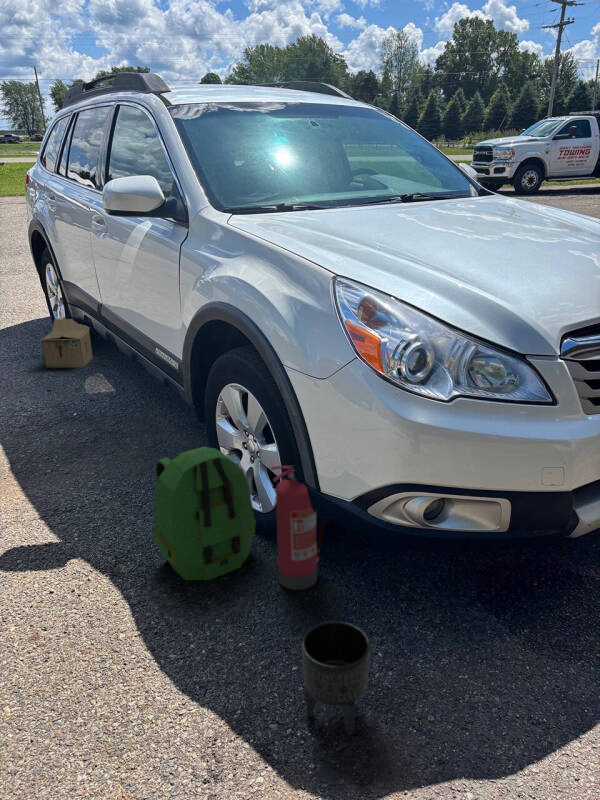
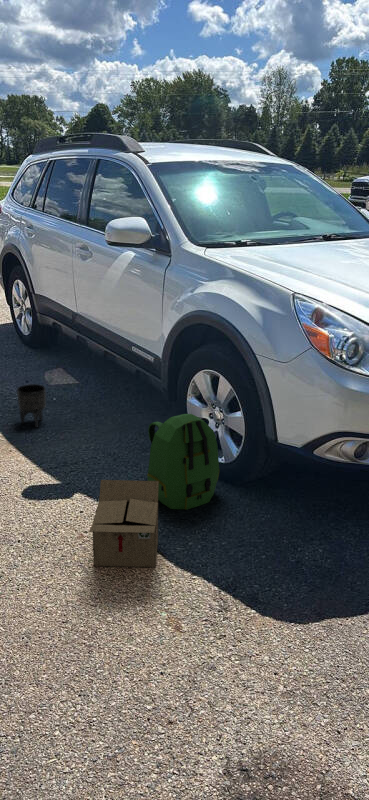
cardboard box: present [41,319,93,368] -> present [89,480,159,568]
fire extinguisher: present [270,466,325,590] -> none [238,425,278,516]
planter: present [302,621,370,735] -> present [17,384,46,428]

